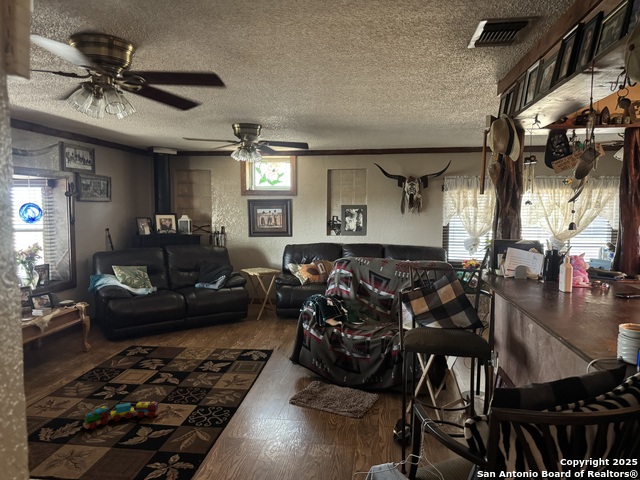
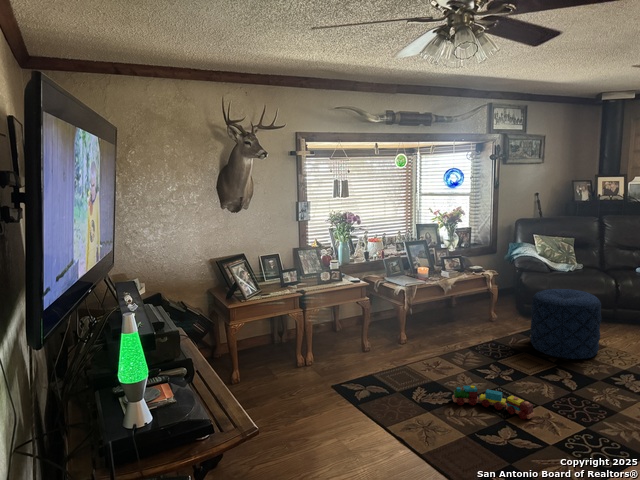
pouf: none [129,307,183,365] -> present [530,289,601,359]

